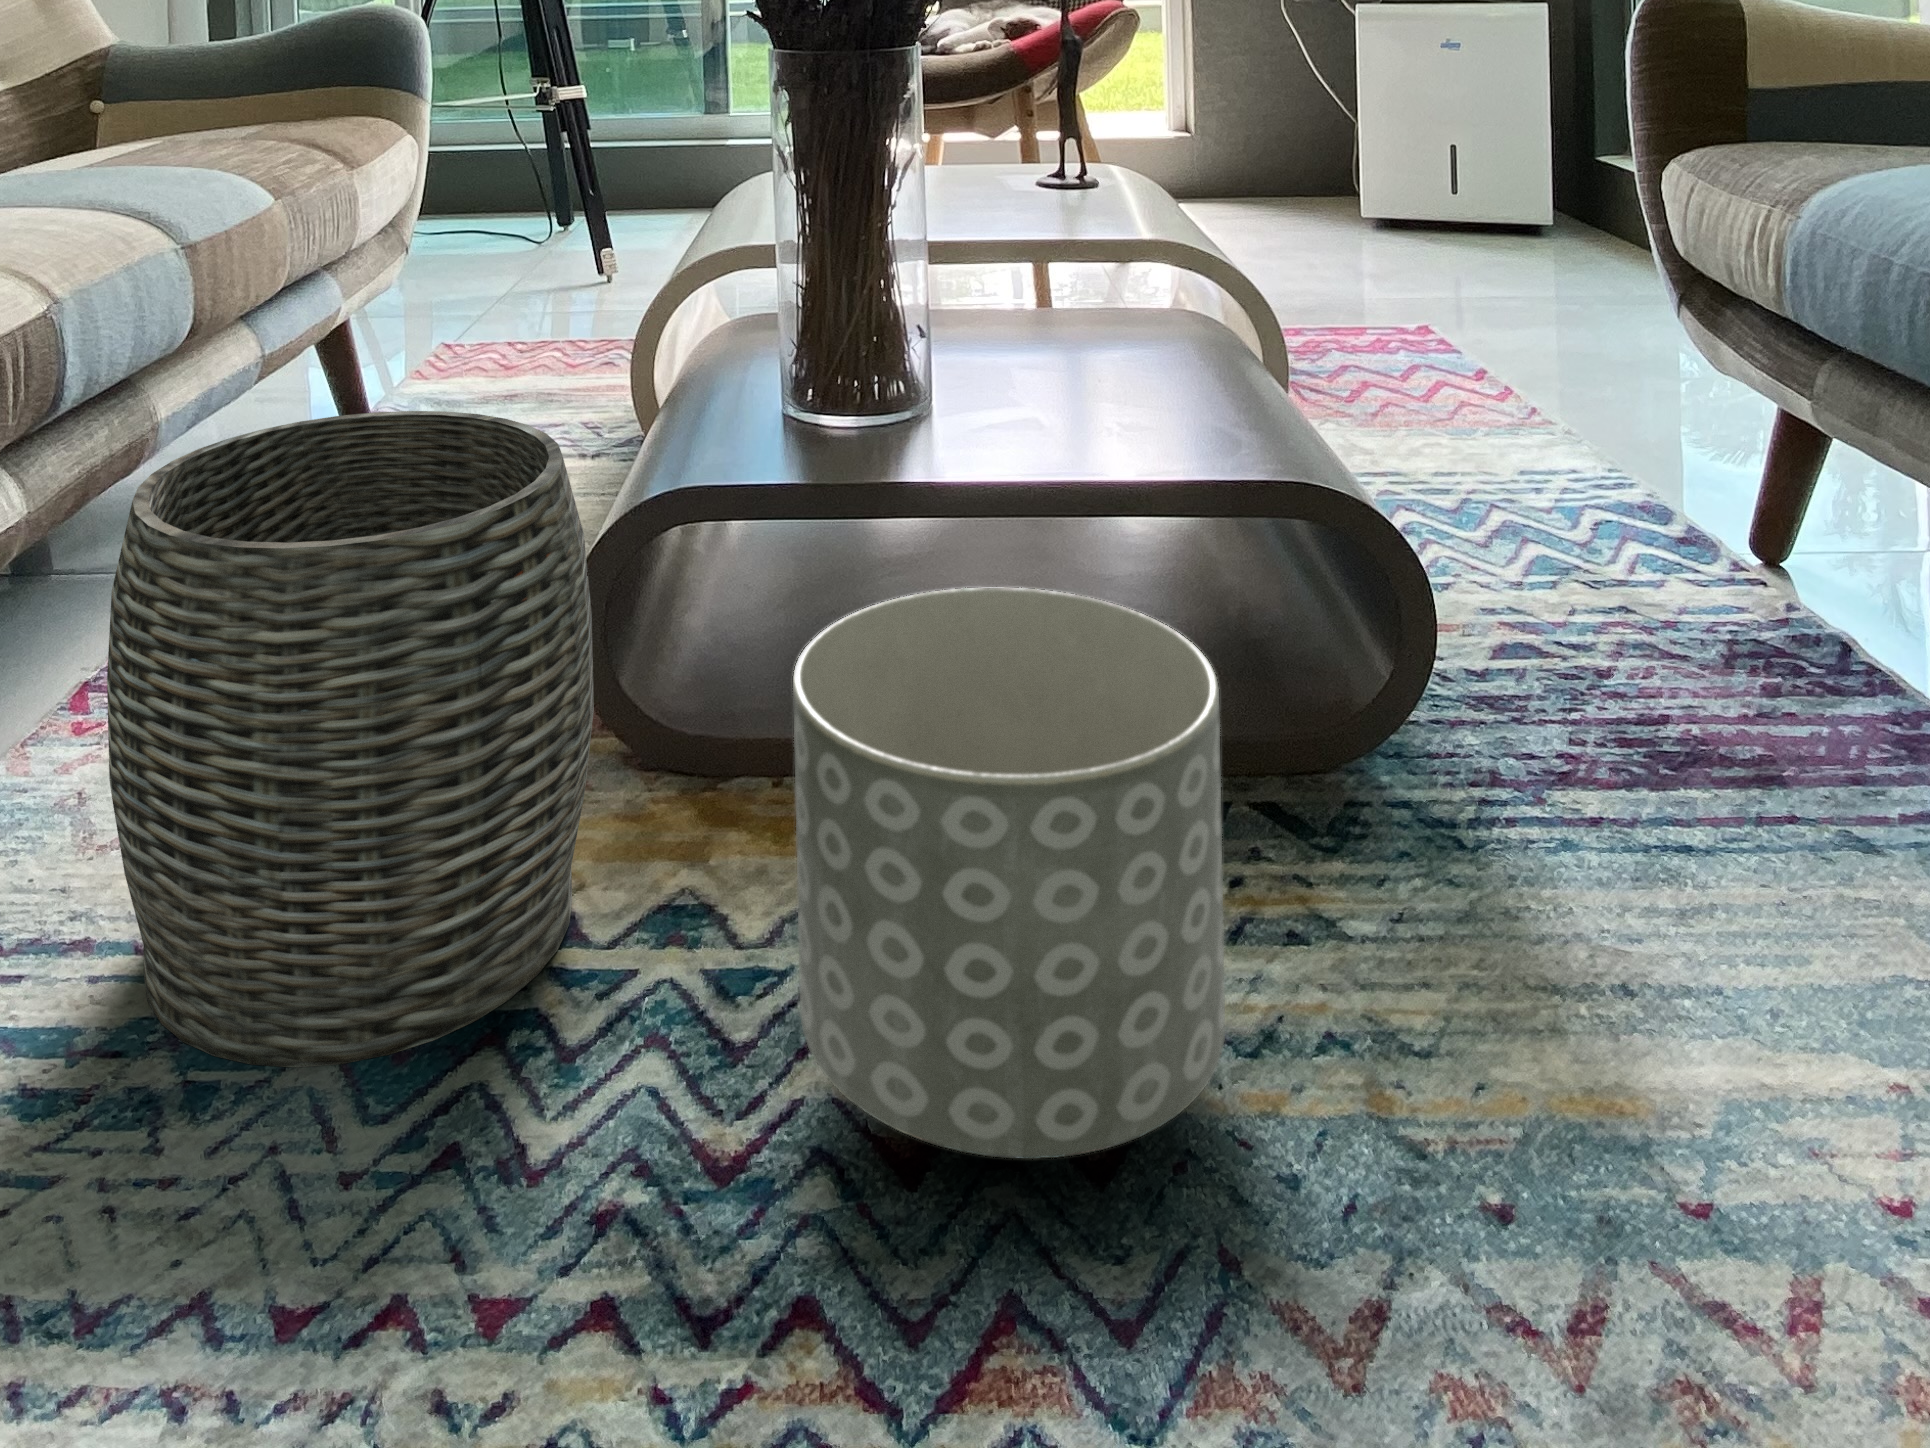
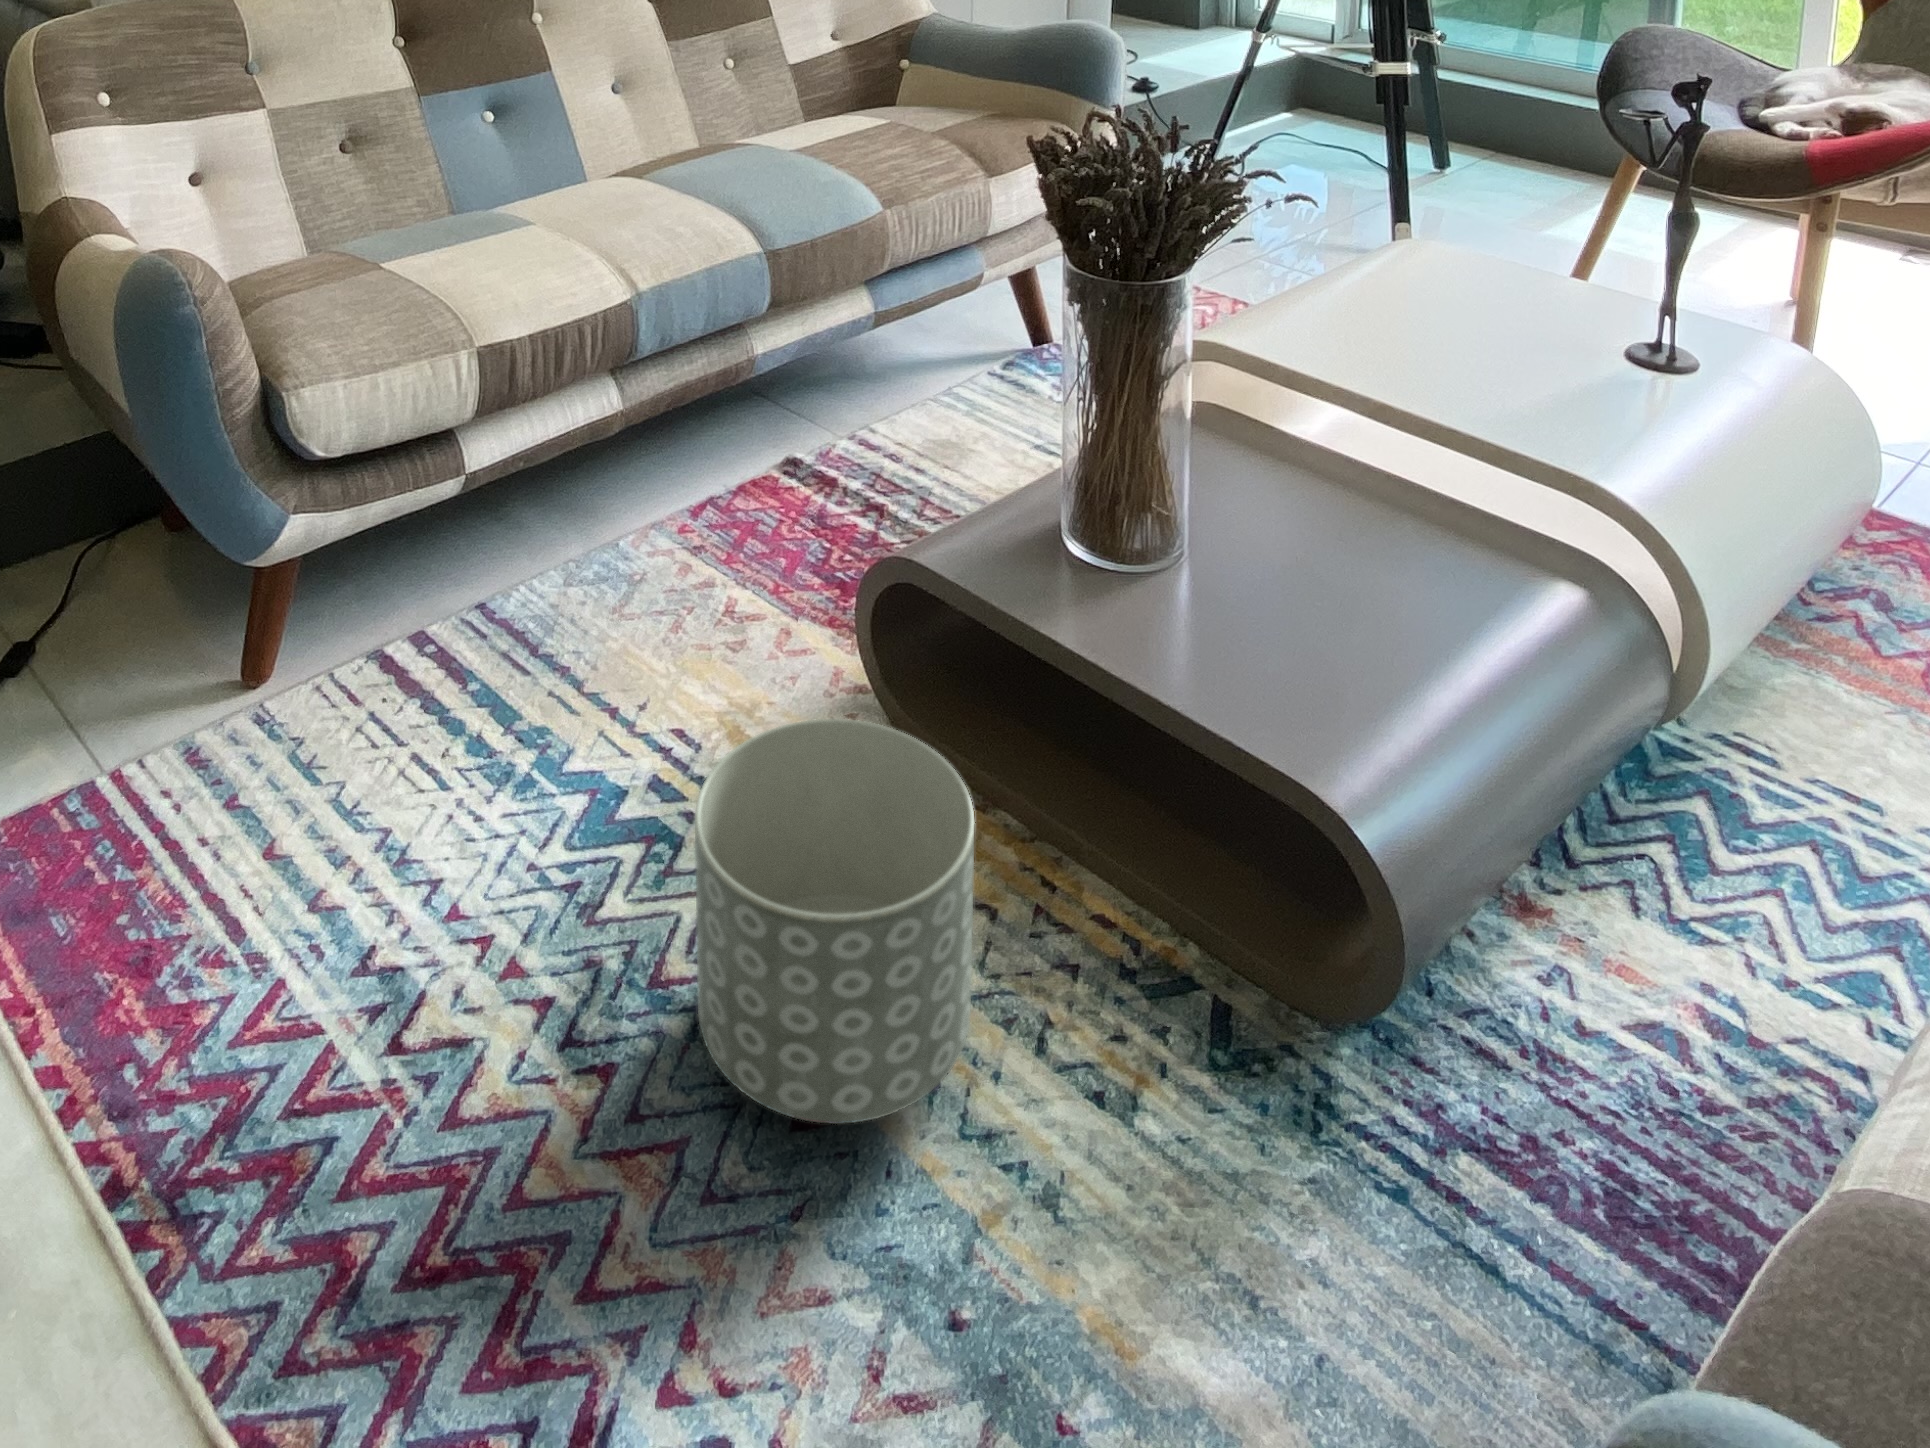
woven basket: present [107,411,594,1067] -> none [523,431,800,825]

